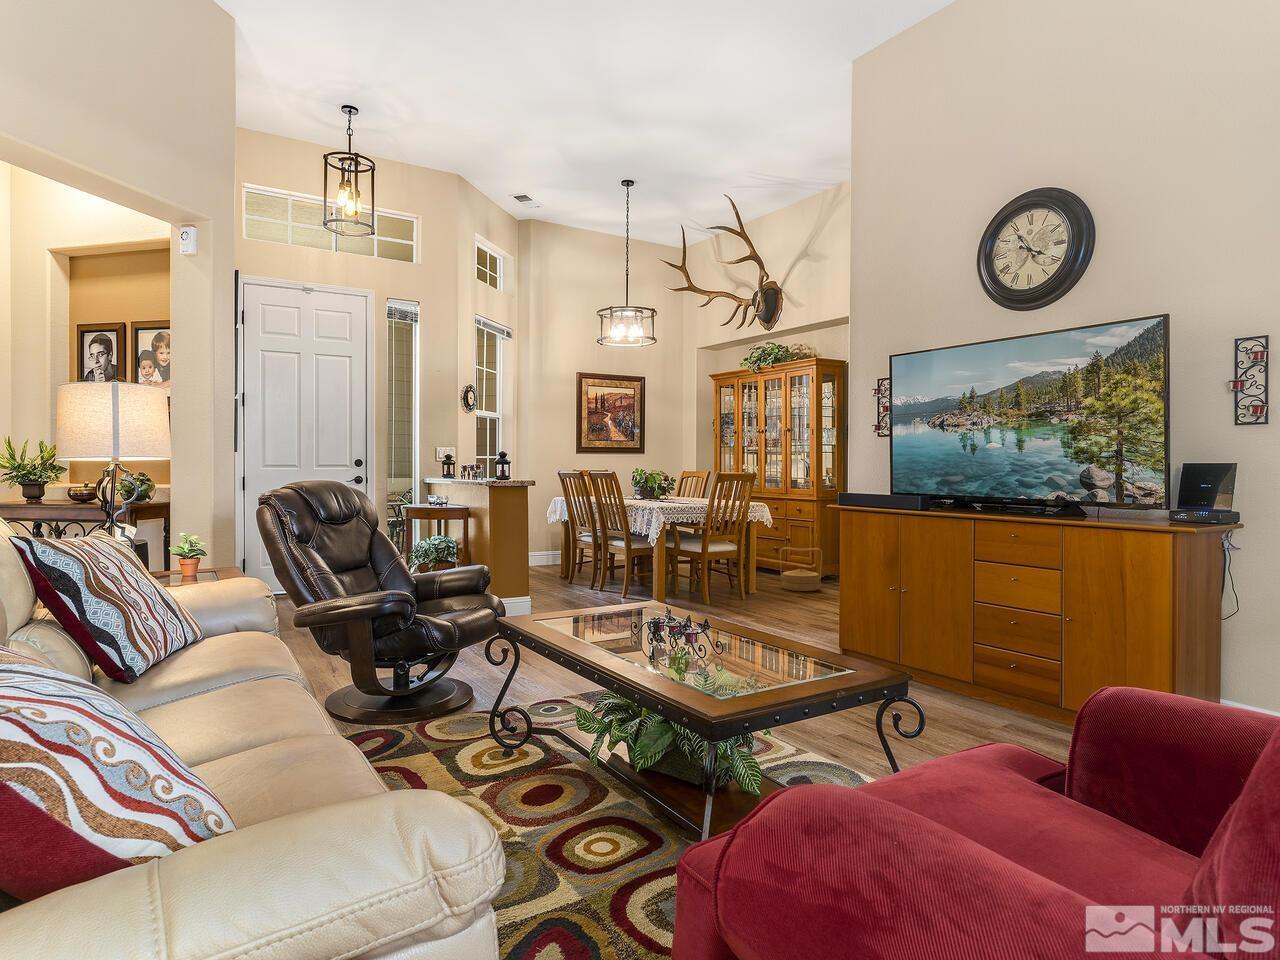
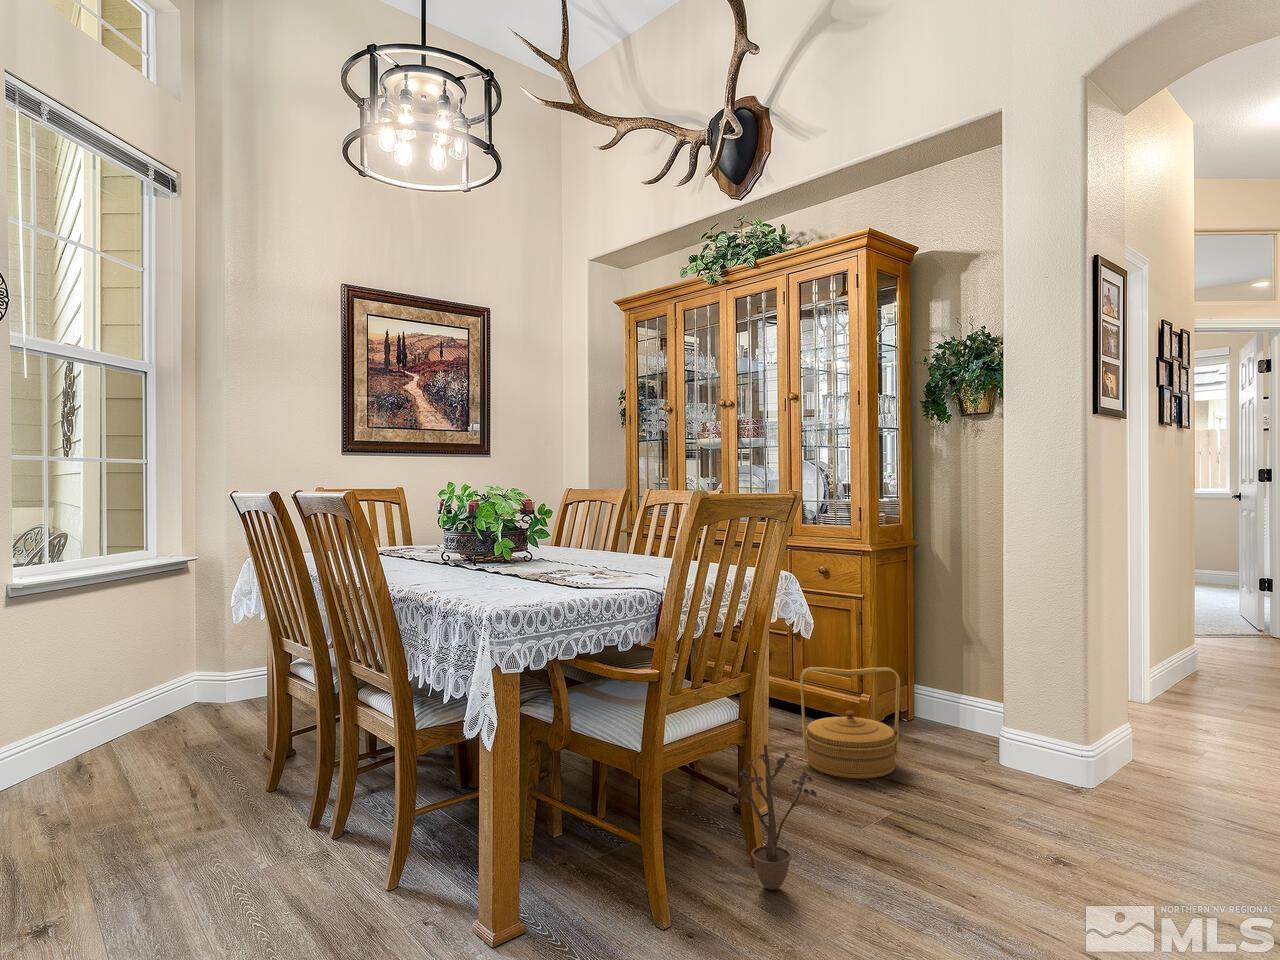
decorative plant: none [730,557,764,604] -> present [712,744,816,890]

